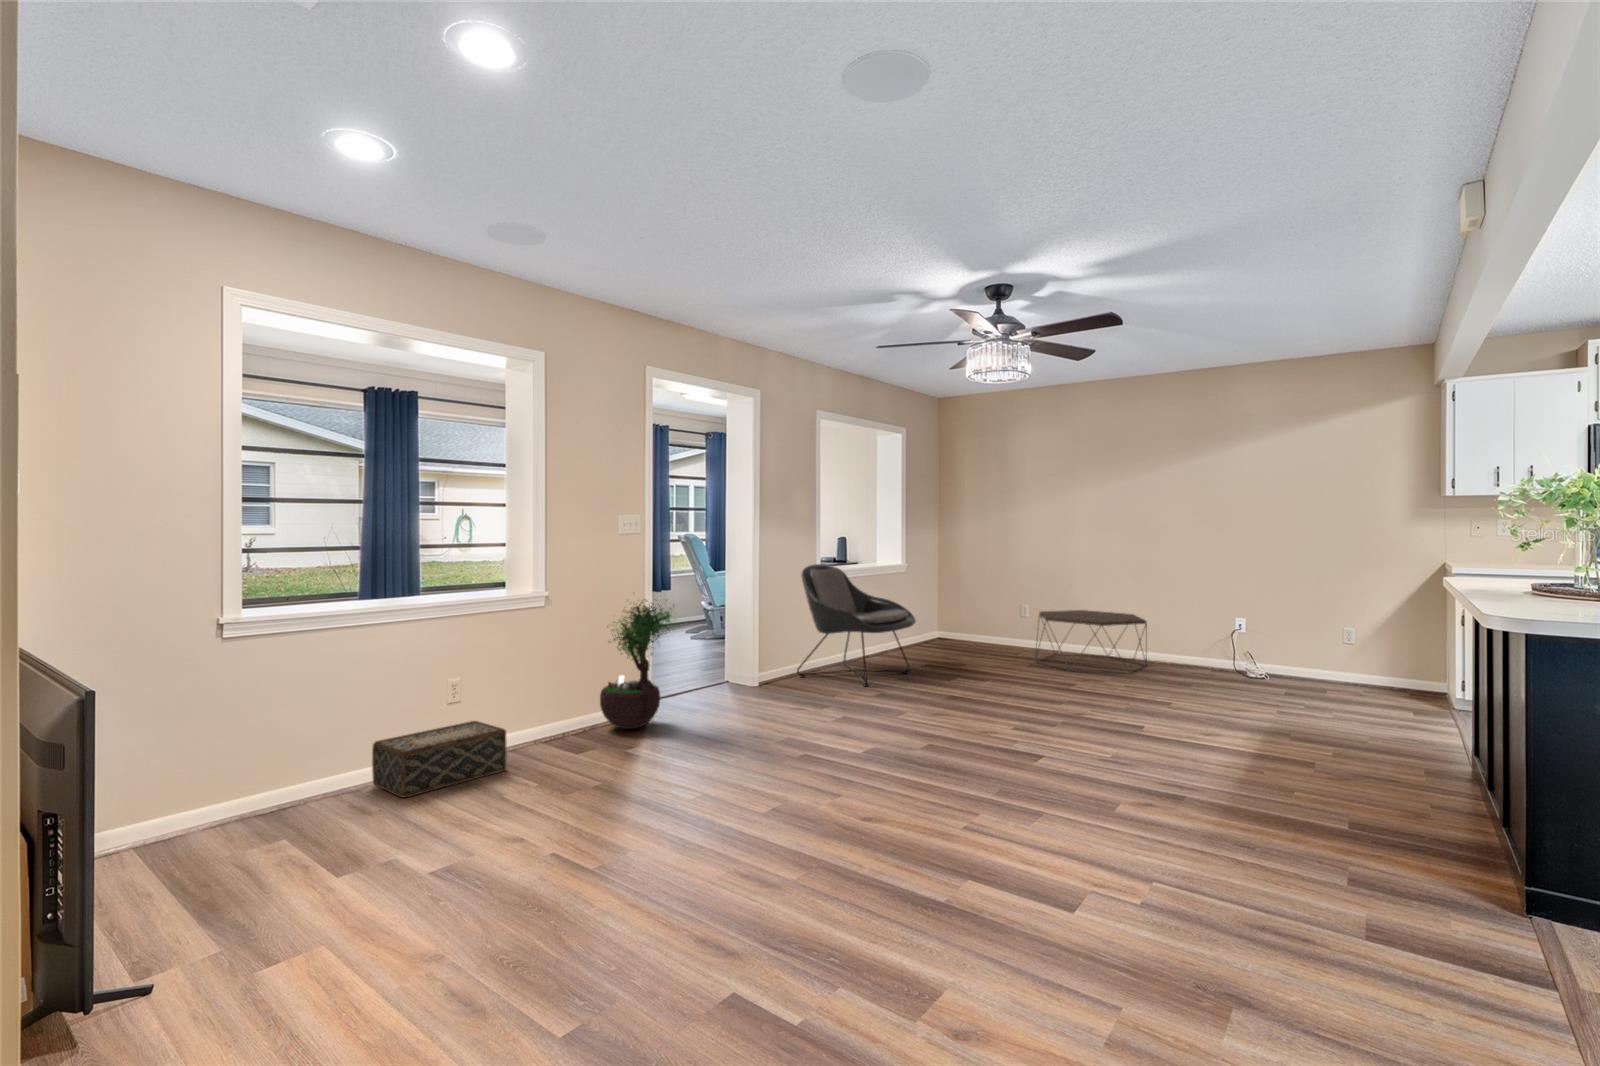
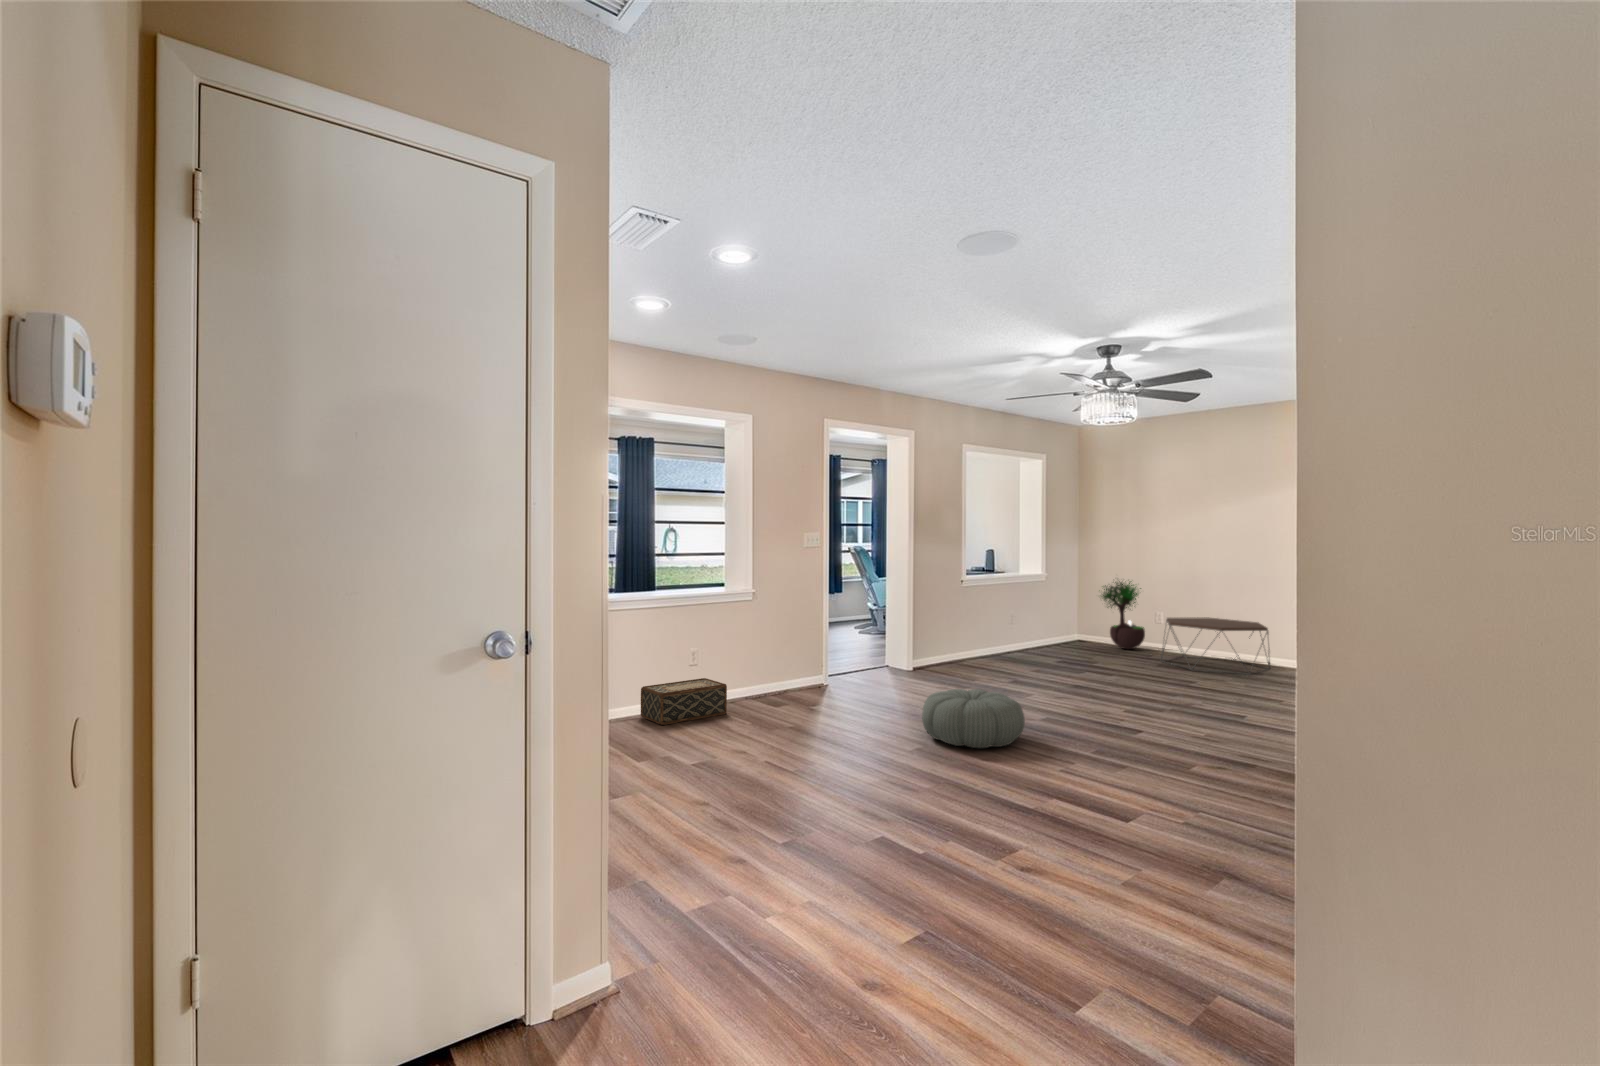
lounge chair: present [797,564,916,686] -> none [945,572,1048,674]
potted tree: present [600,600,674,729] -> present [1101,581,1145,649]
pouf: none [779,719,911,801] -> present [922,689,1025,748]

